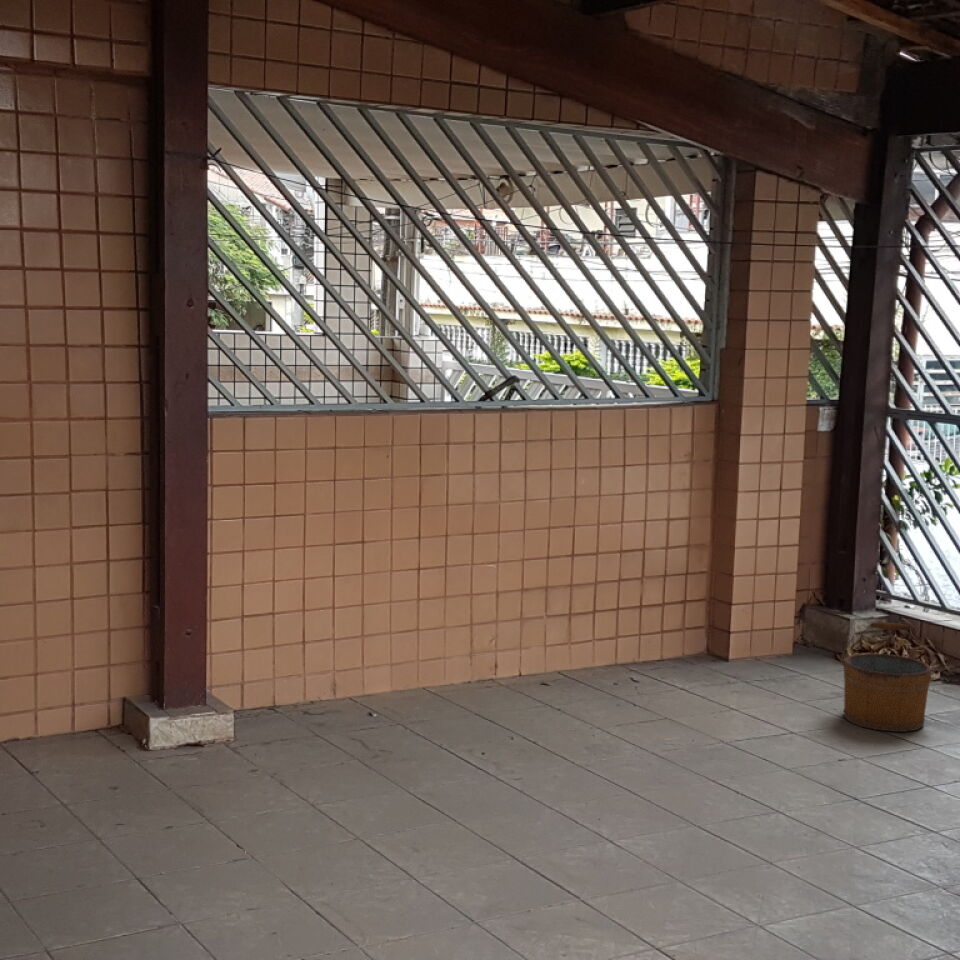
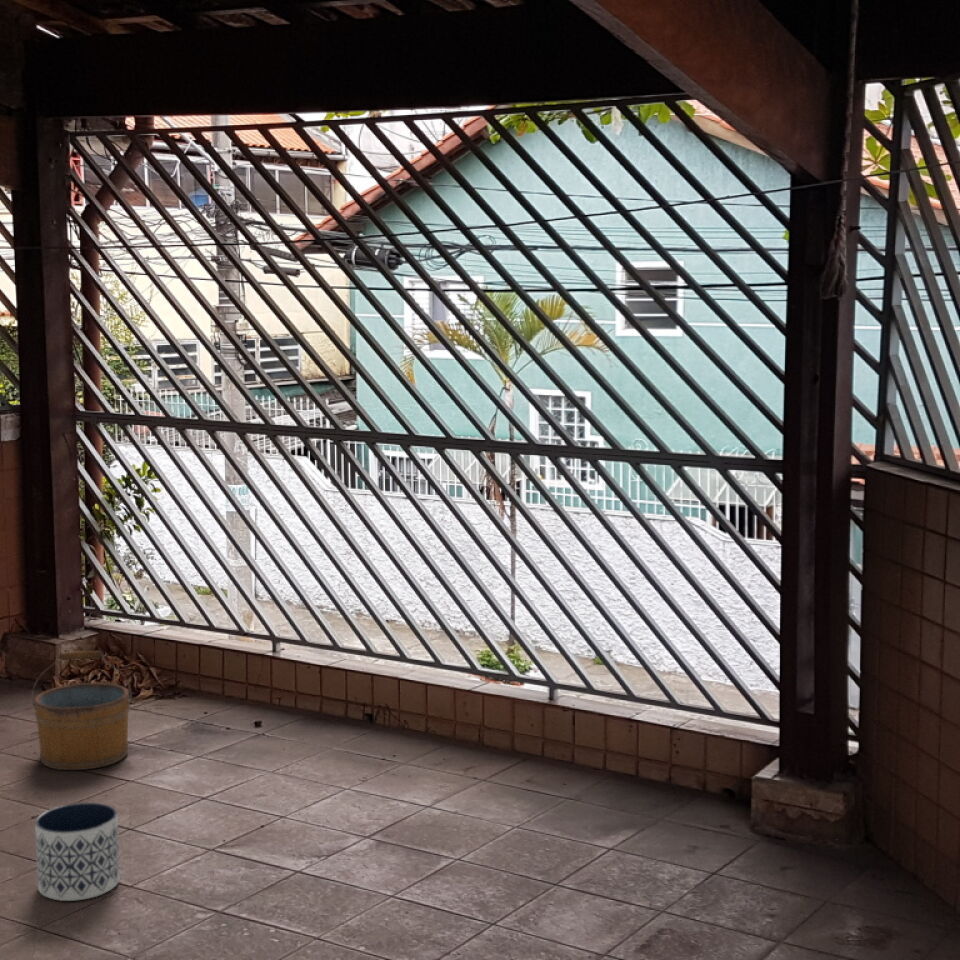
planter: none [862,750,941,835] -> present [35,803,120,901]

